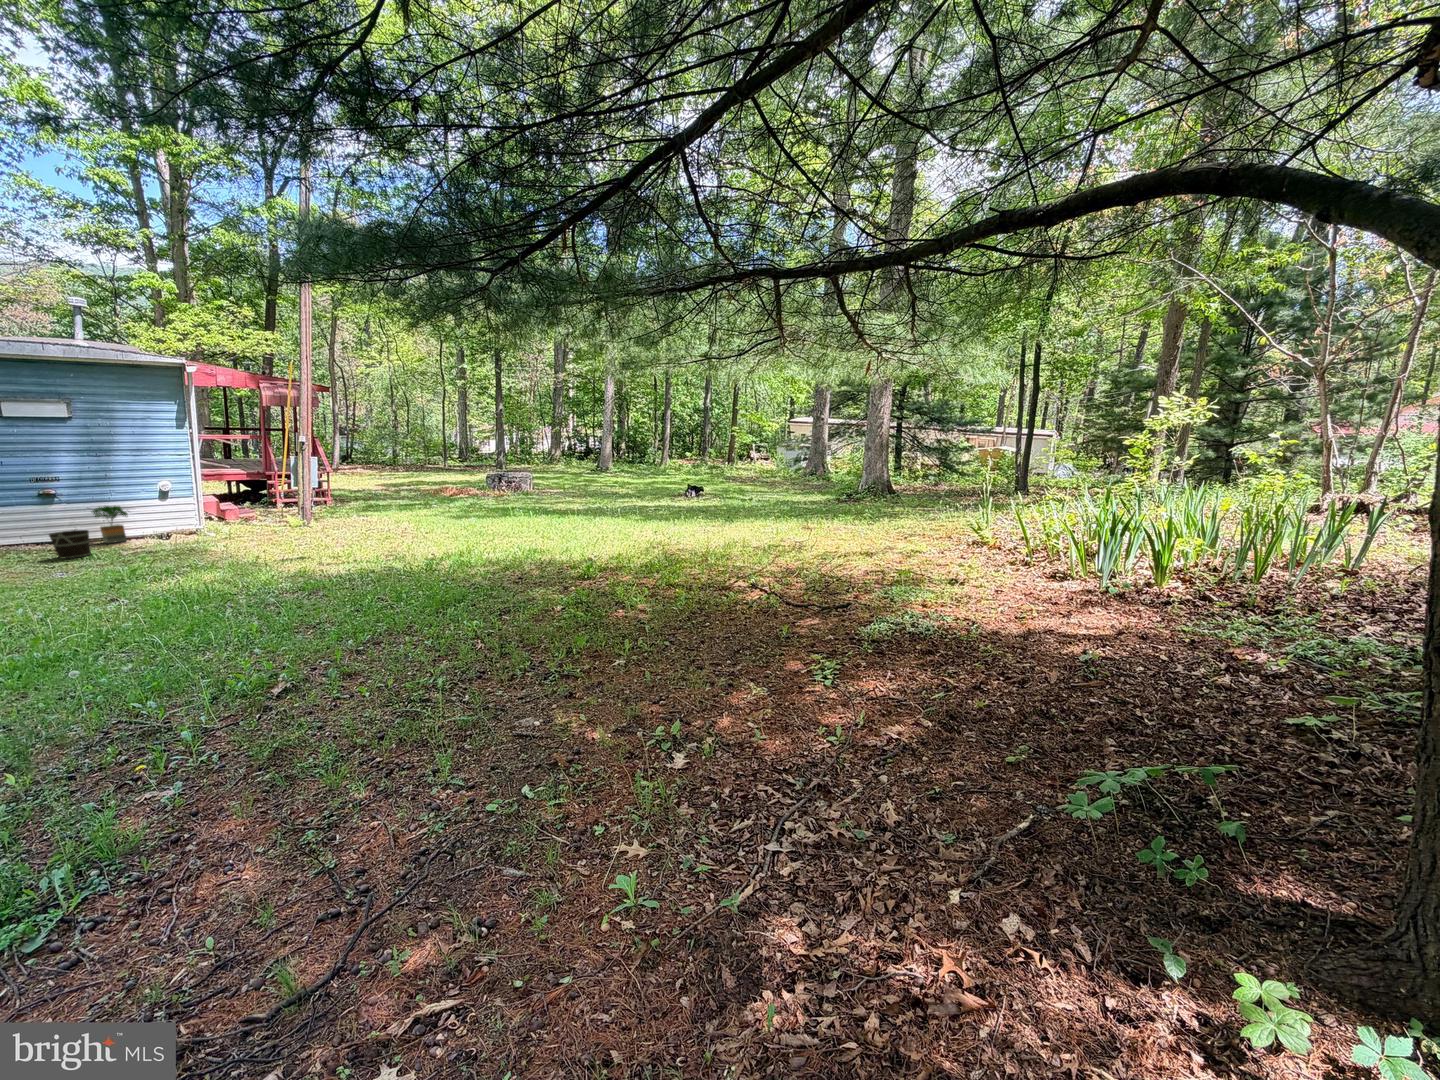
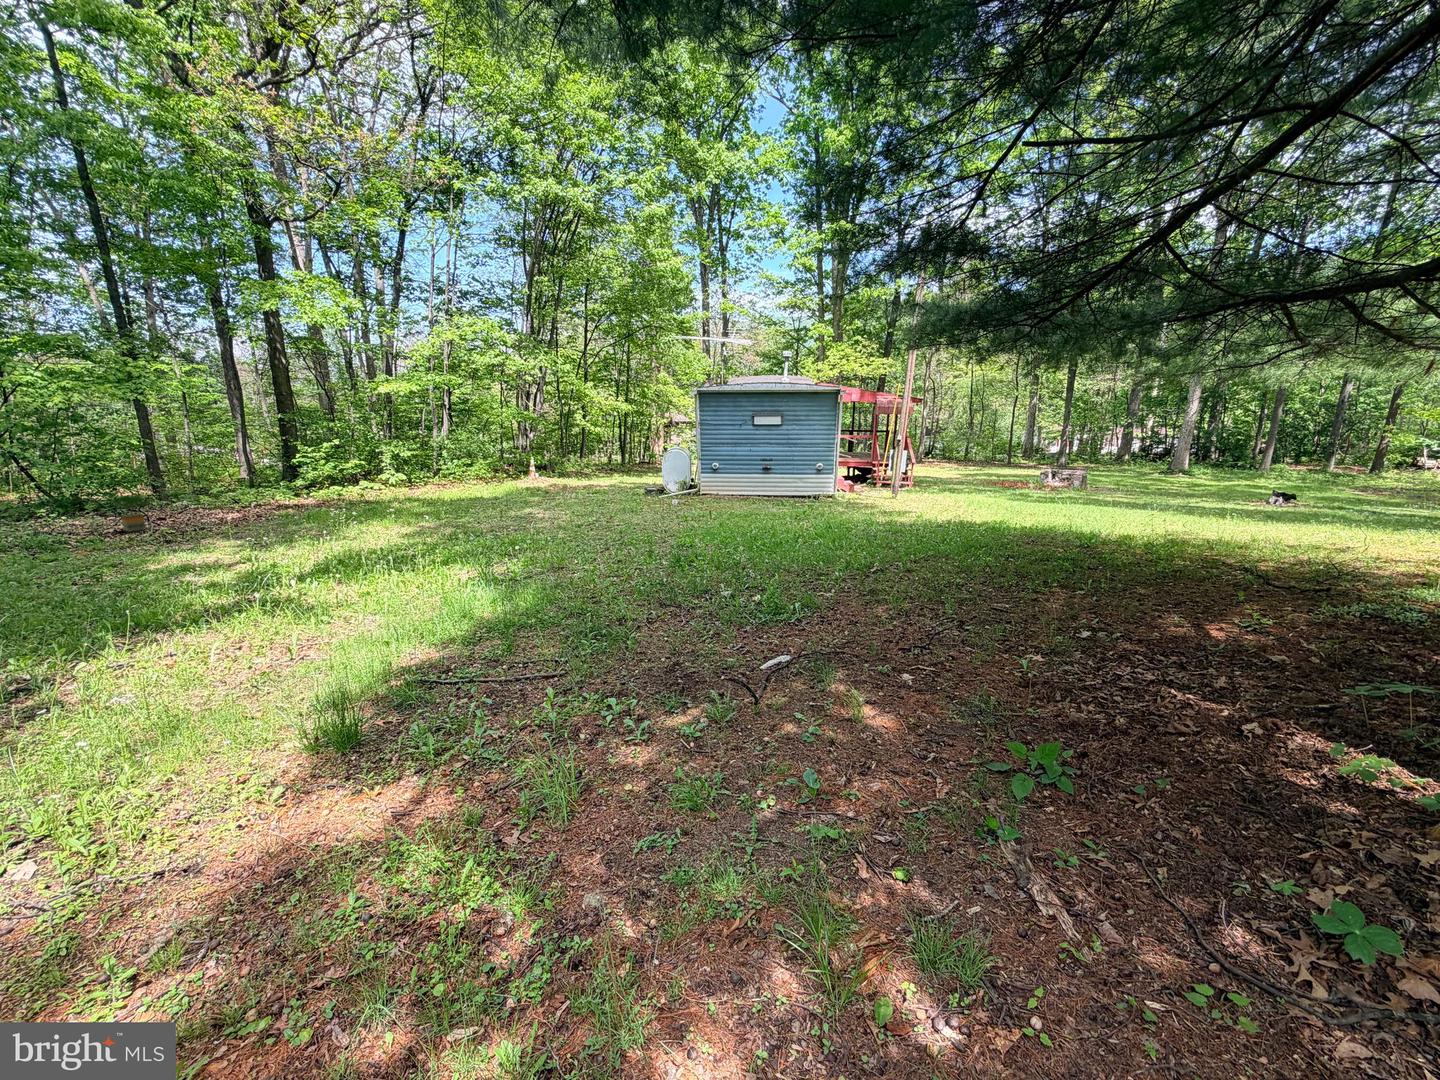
bucket: present [49,530,91,558] -> none [69,518,111,546]

